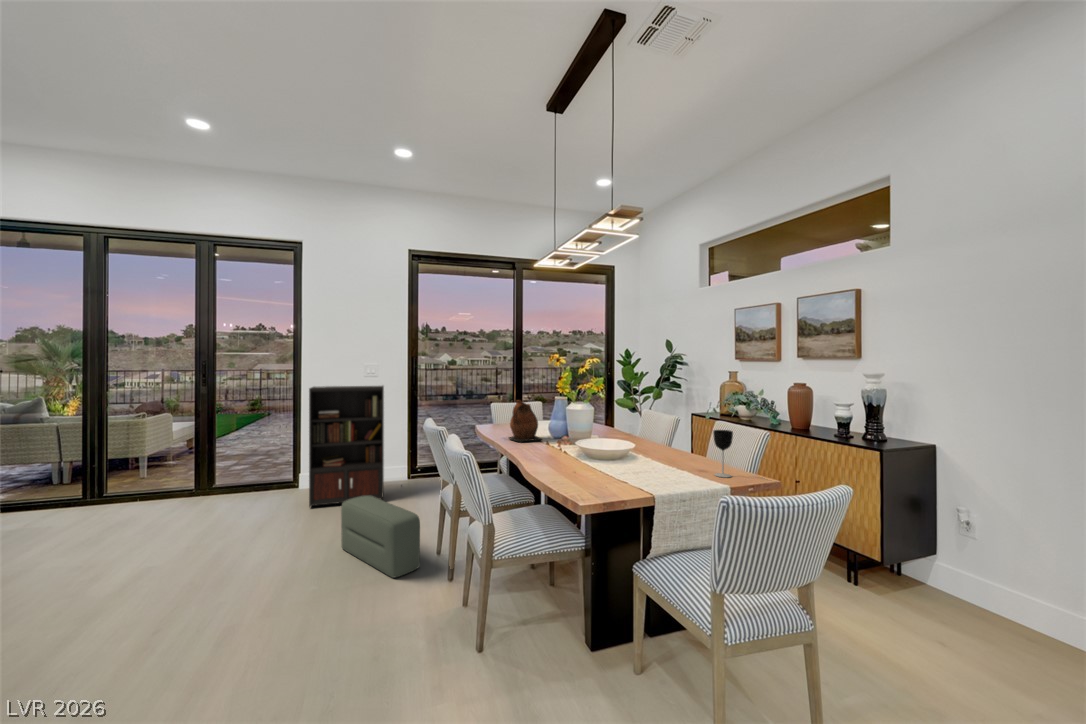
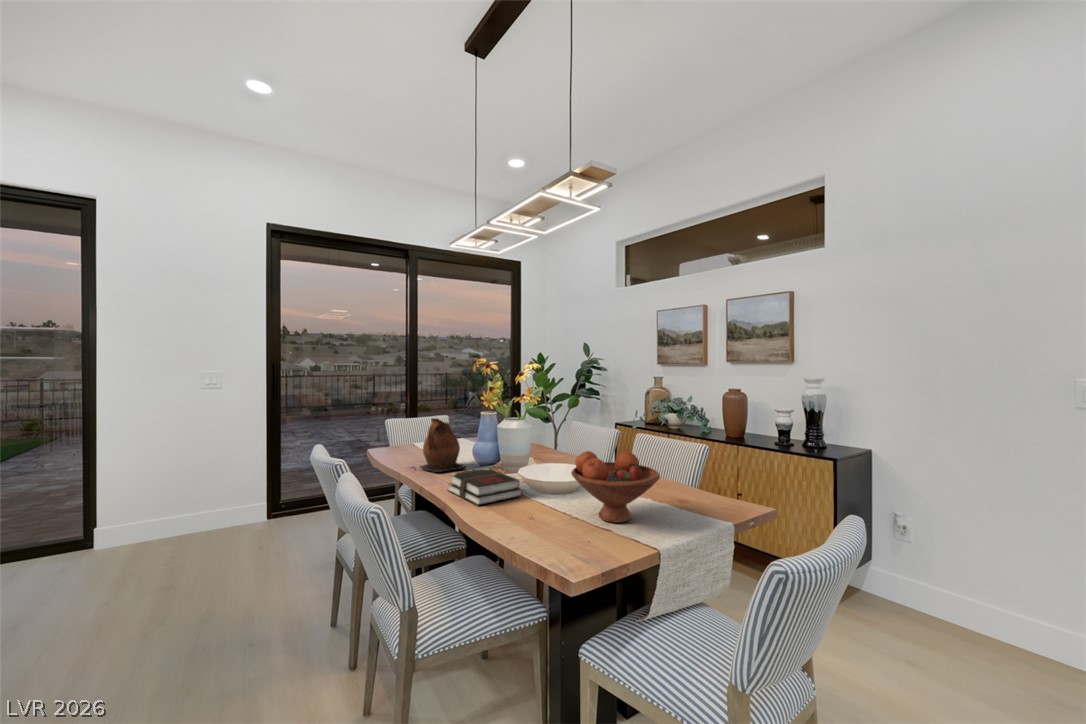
bookcase: present [309,386,384,507] -> none [110,400,259,580]
fruit bowl: none [605,426,675,481] -> present [571,451,660,523]
wine glass: present [713,430,733,477] -> none [693,449,716,507]
book: none [522,439,575,463] -> present [448,468,522,505]
pouf: present [341,496,420,578] -> none [165,561,295,684]

